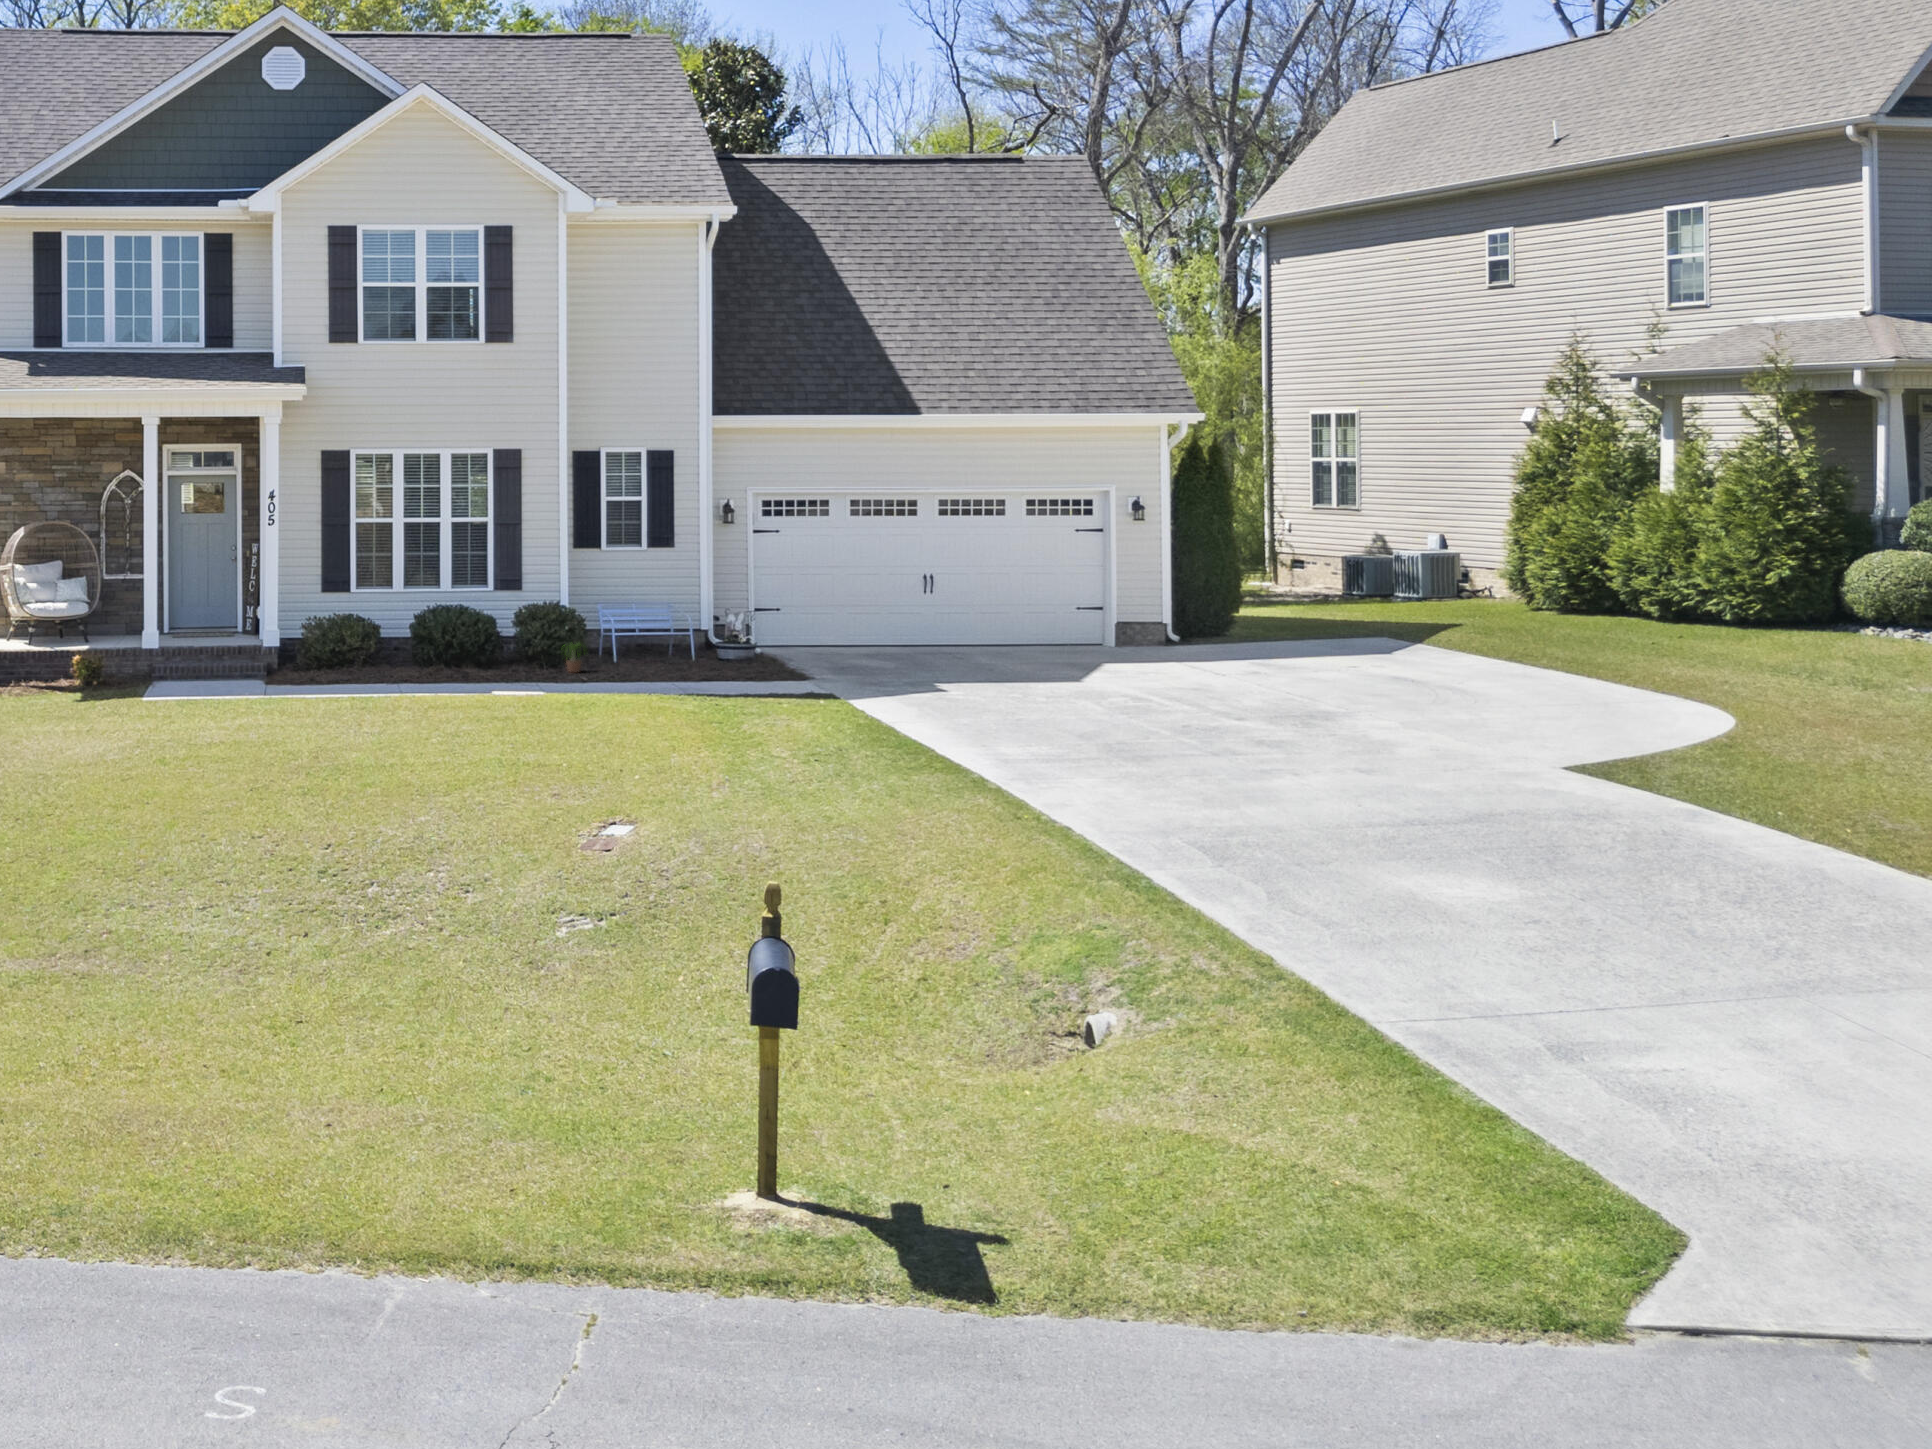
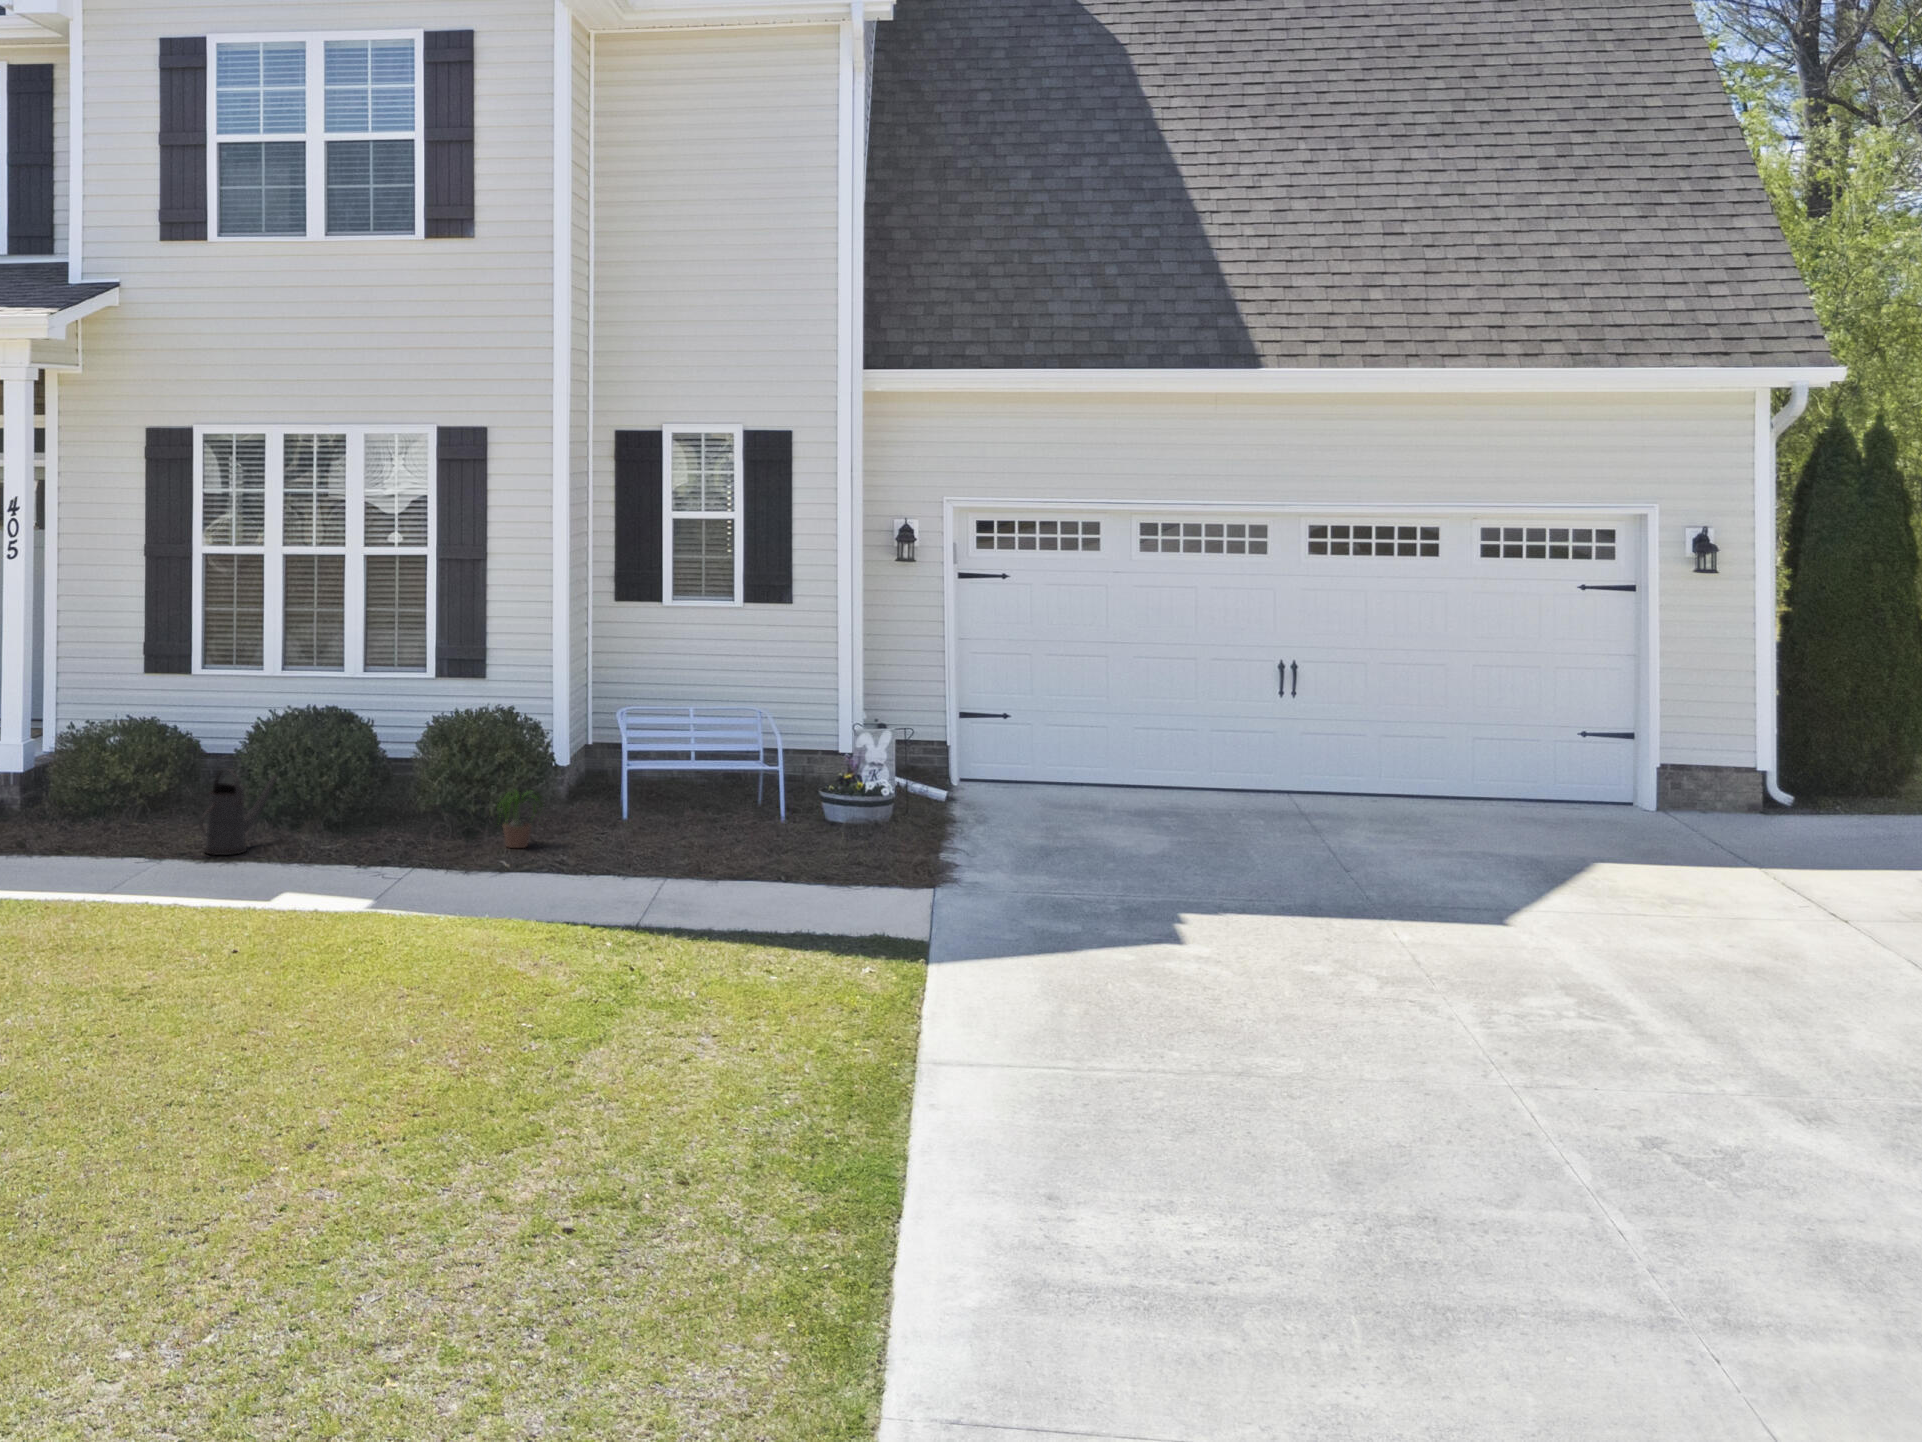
watering can: none [412,635,439,681] -> present [199,769,277,855]

